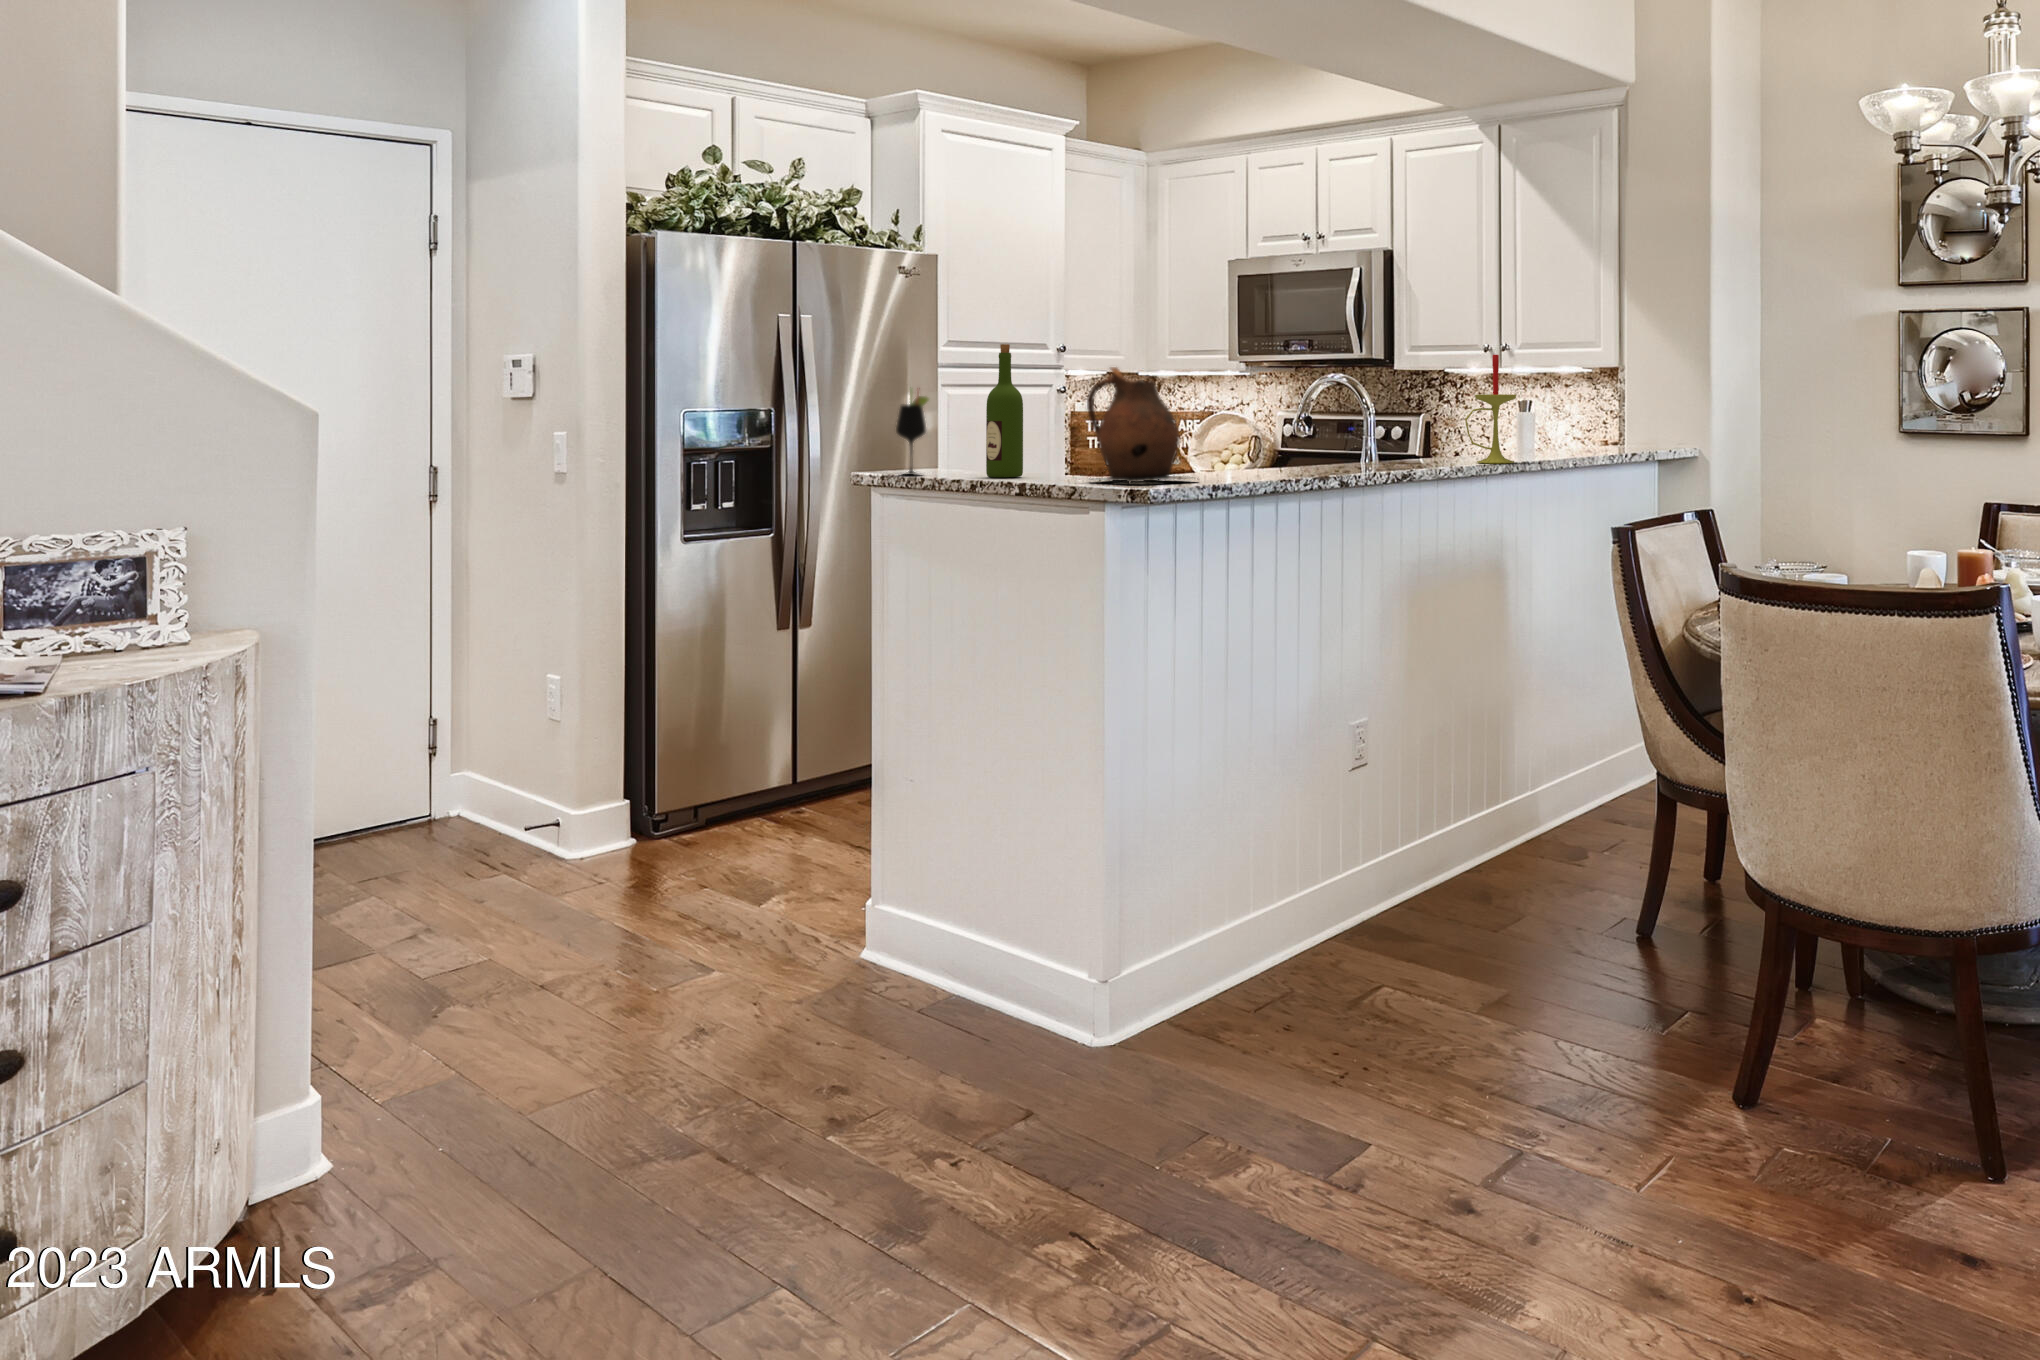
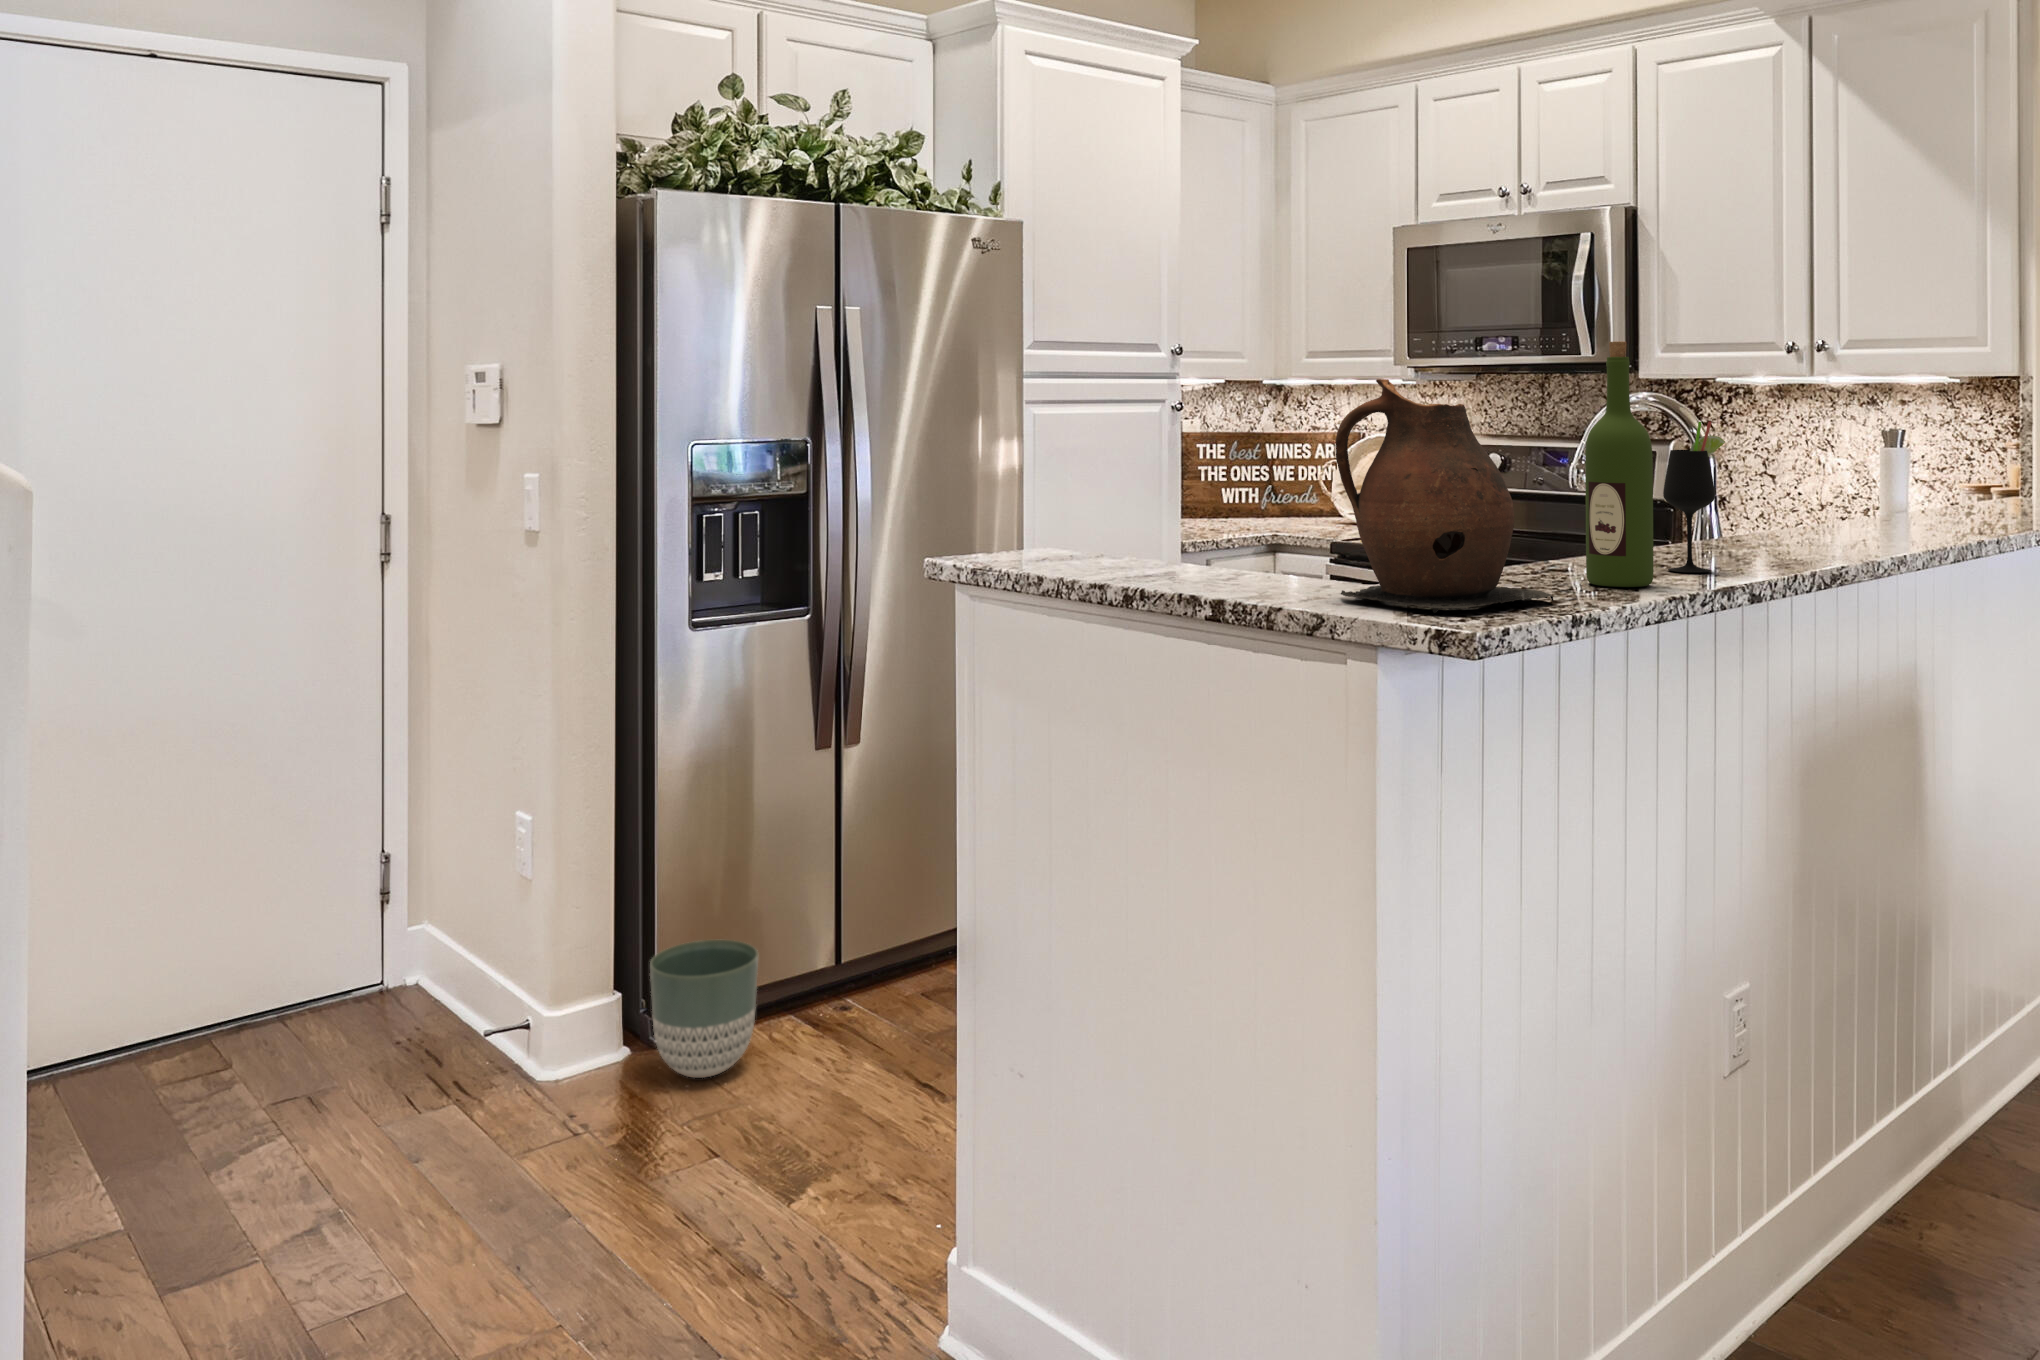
wine bottle: present [986,344,1023,477] -> present [1585,341,1654,587]
candle: present [1465,355,1516,463] -> none [1873,348,1963,536]
wine glass: present [896,395,929,475] -> present [1663,421,1725,572]
planter: none [656,759,736,848] -> present [650,940,758,1078]

